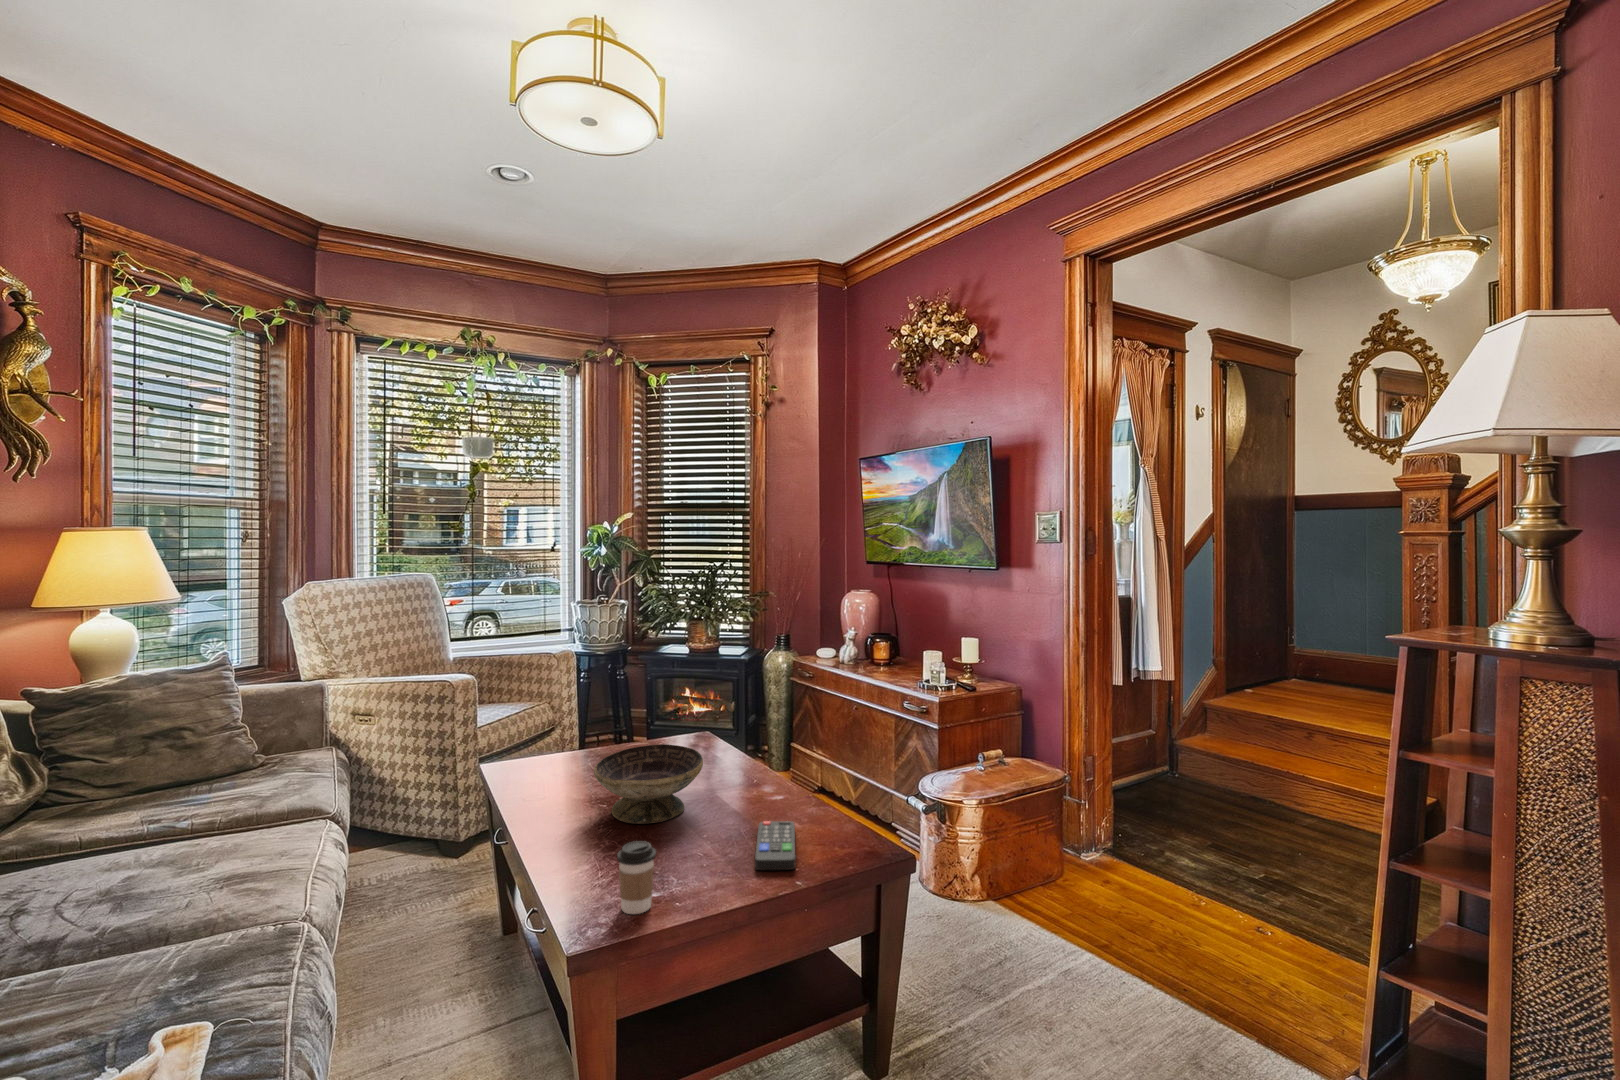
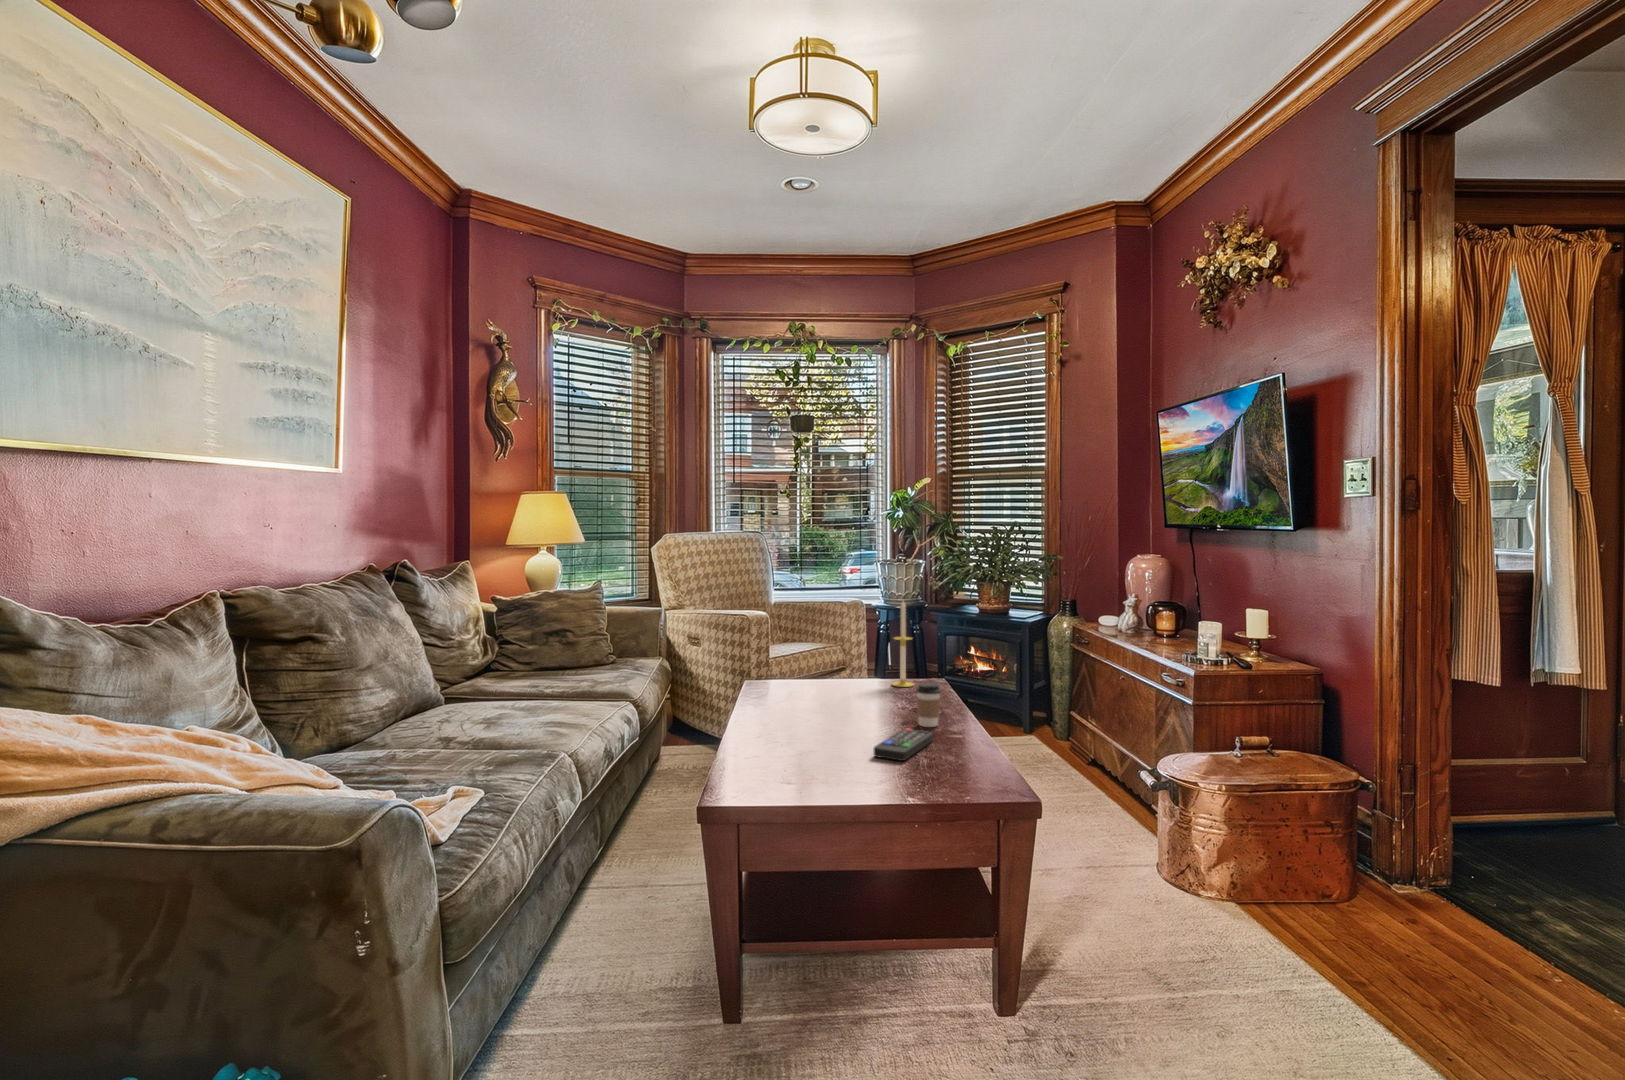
candle: none [674,658,700,757] -> present [892,601,914,687]
decorative bowl: present [594,744,703,824] -> none [789,664,879,721]
coffee cup: present [617,841,656,914] -> present [916,683,941,727]

